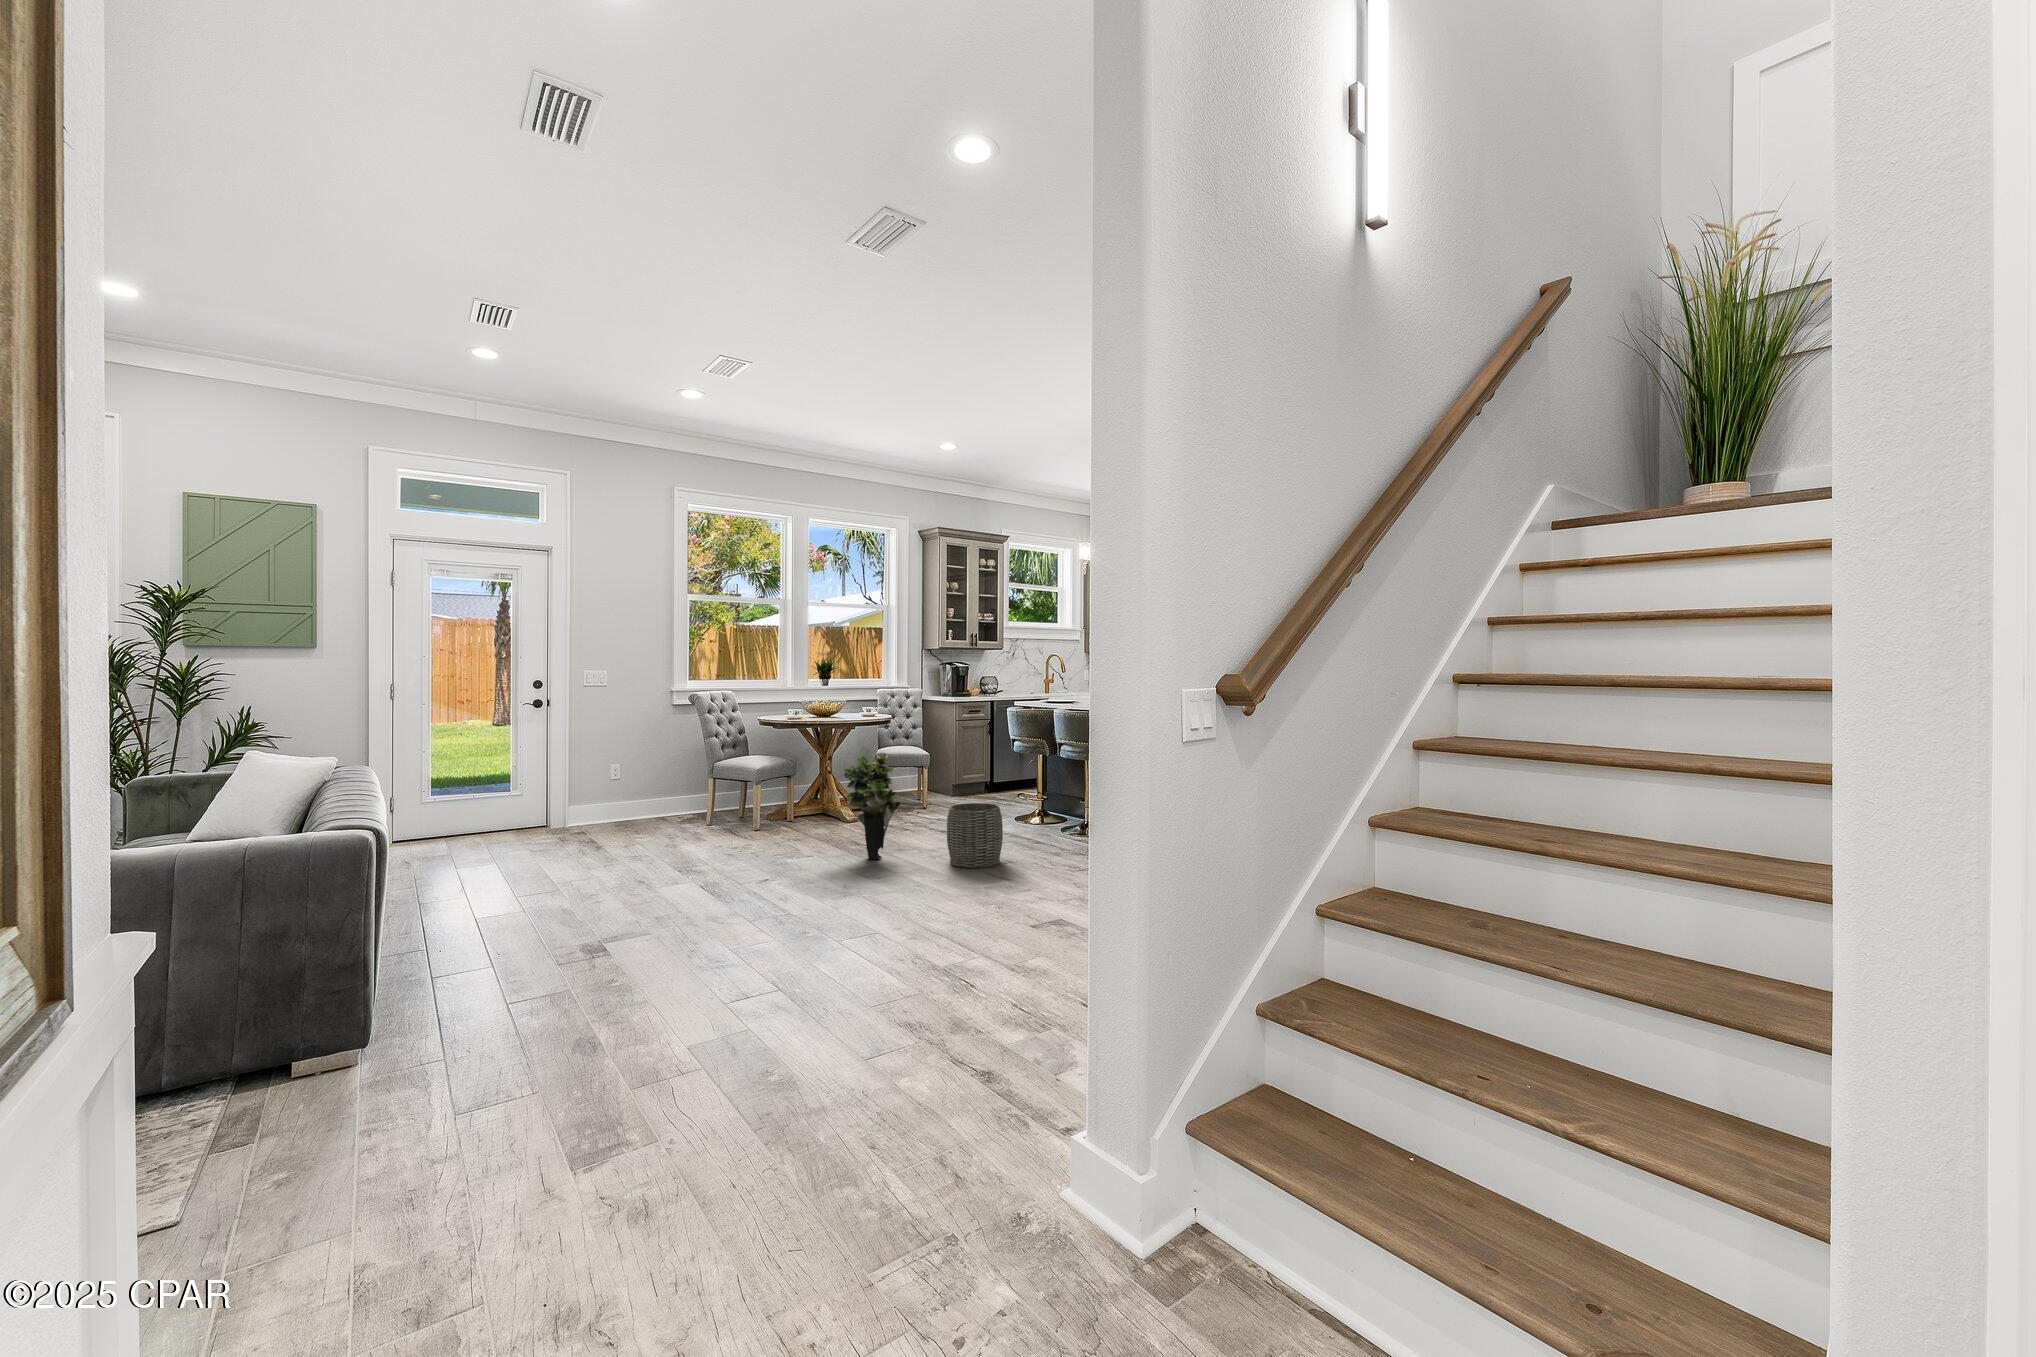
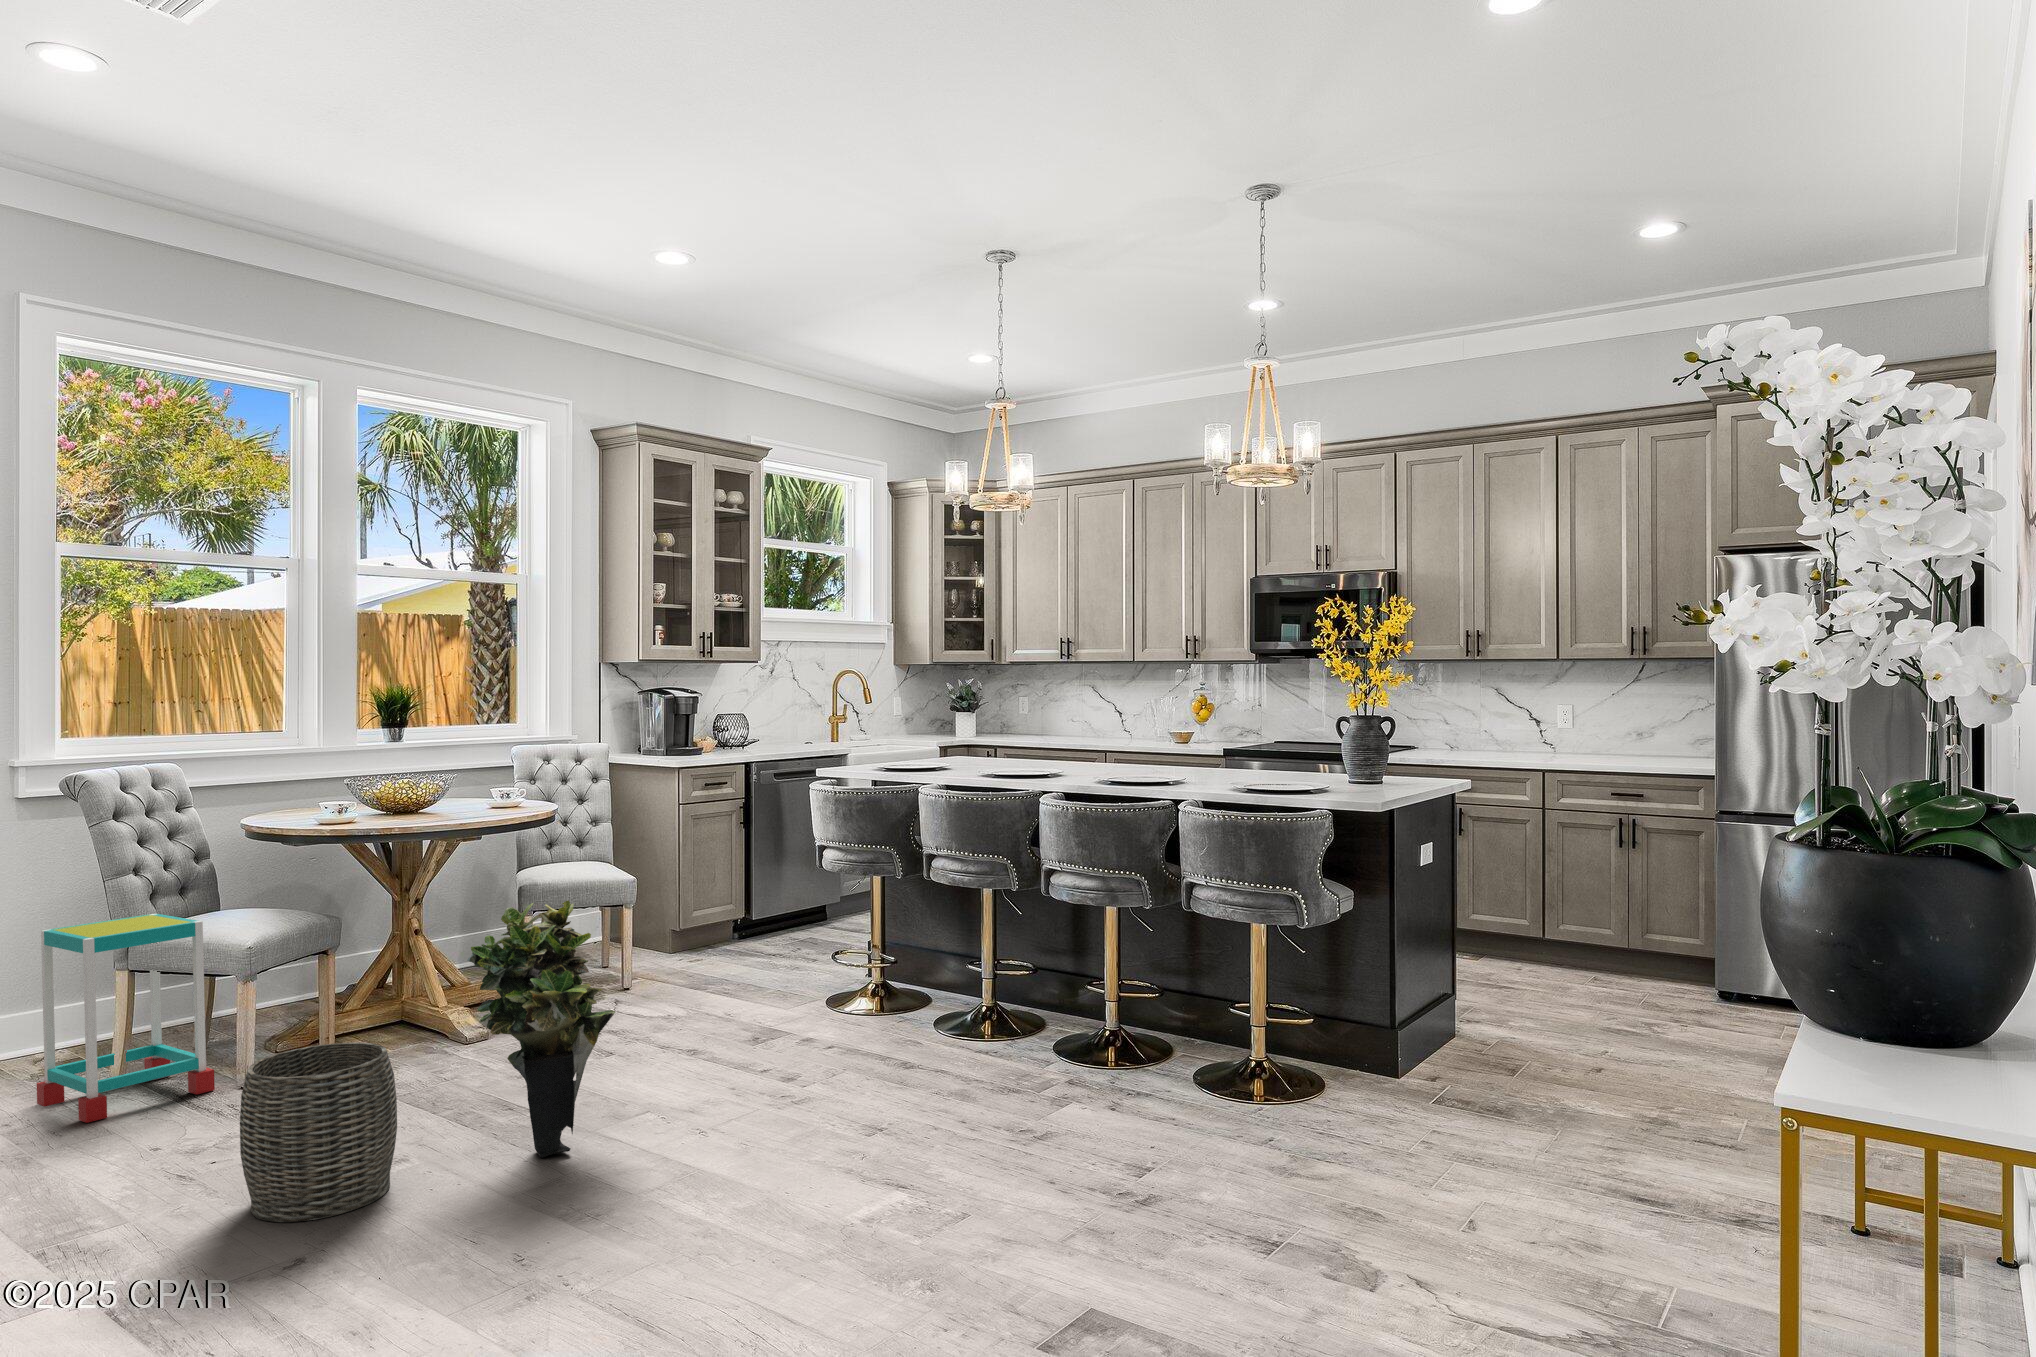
side table: none [680,755,746,837] -> present [37,914,215,1123]
woven basket: present [947,803,1003,868] -> present [240,1043,397,1222]

